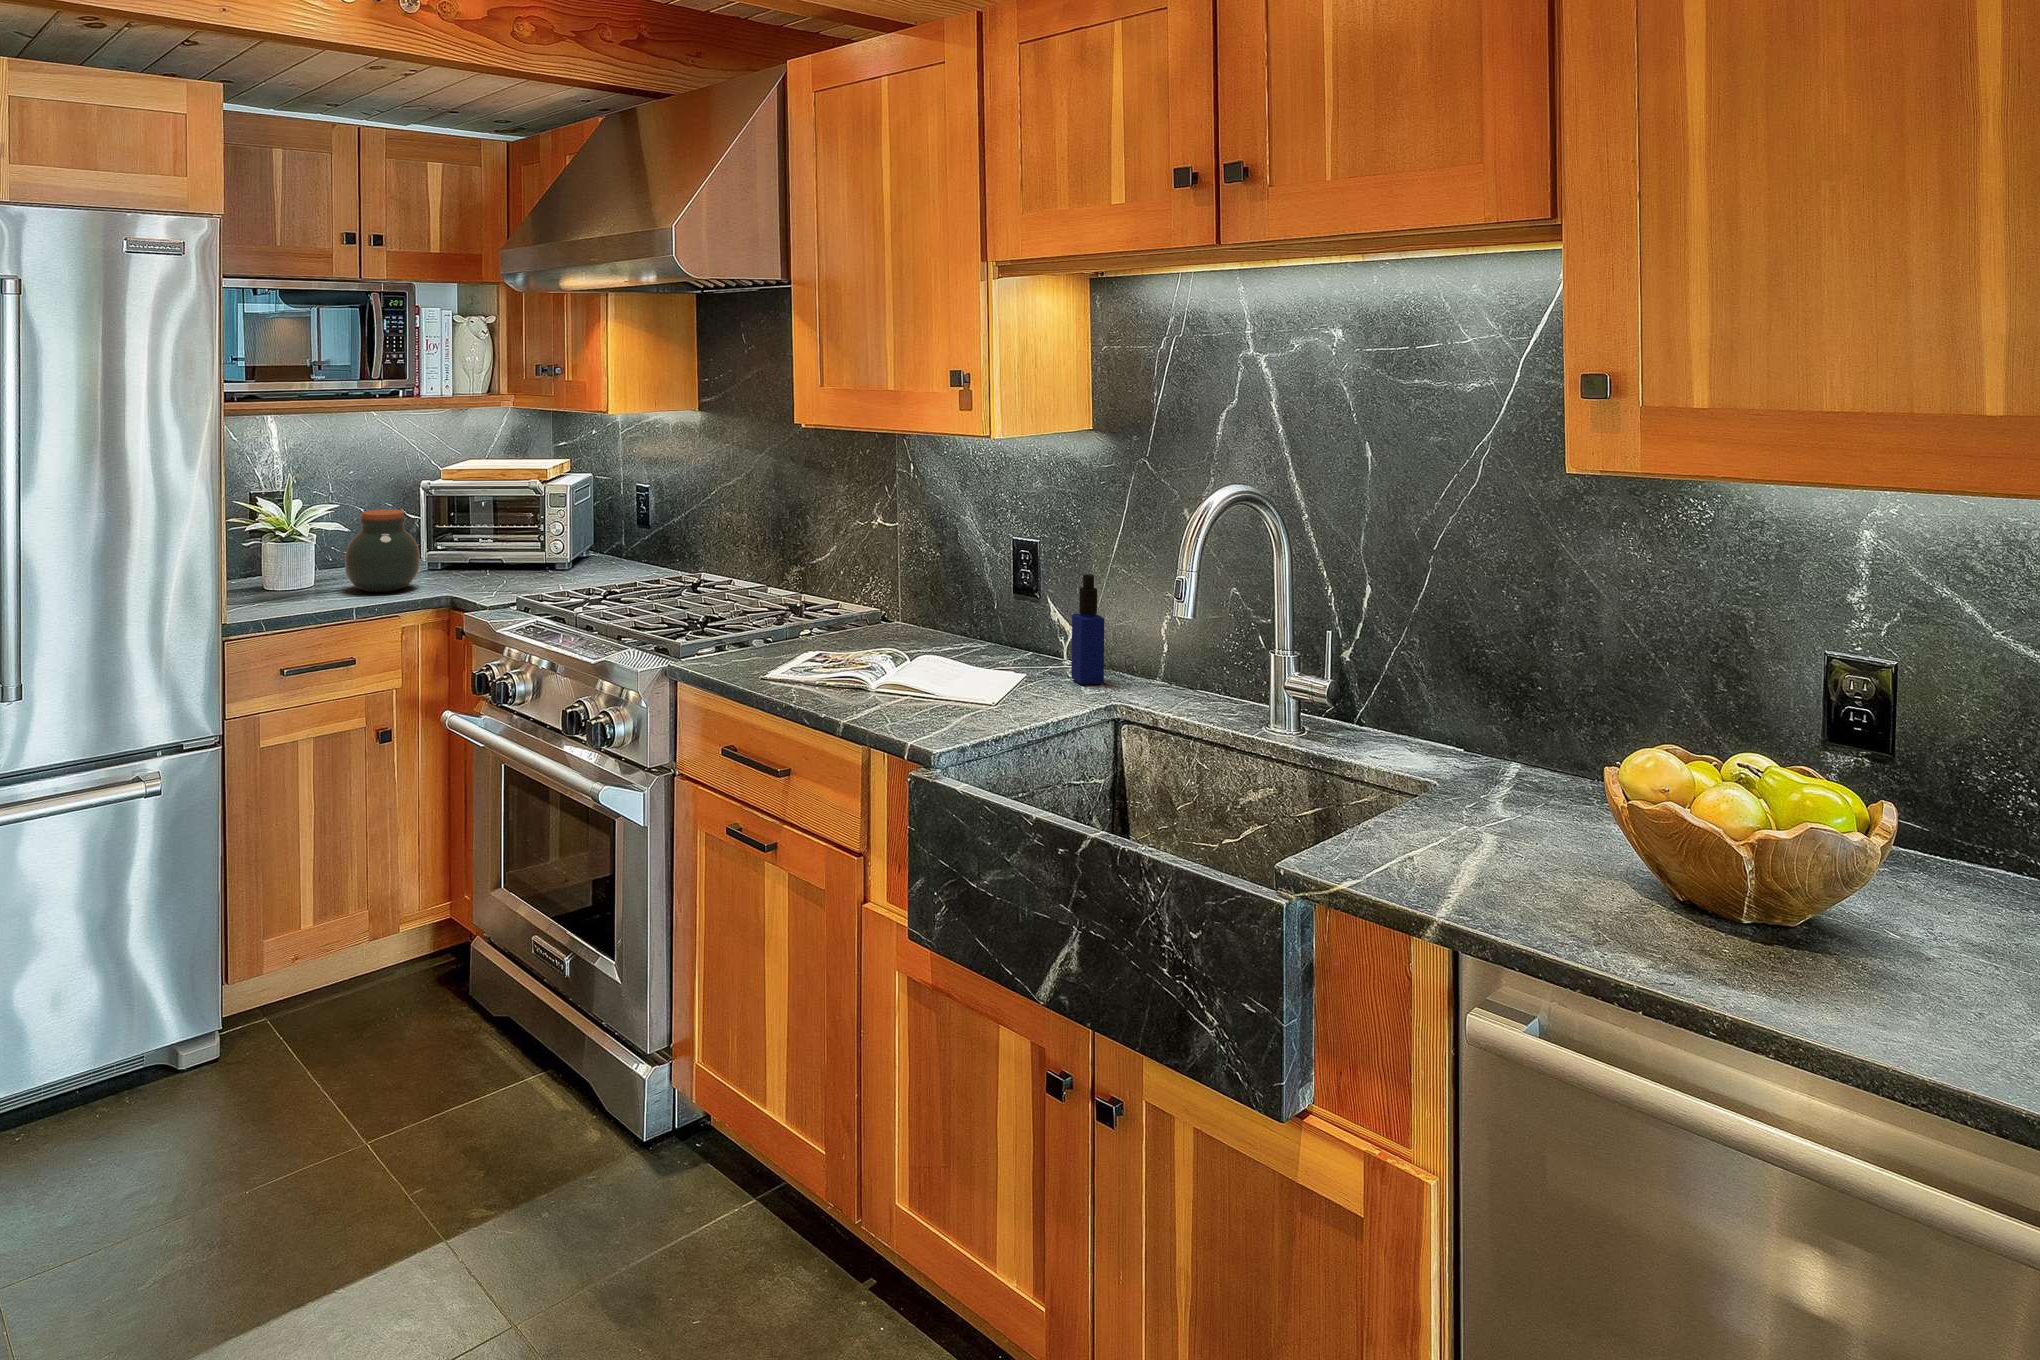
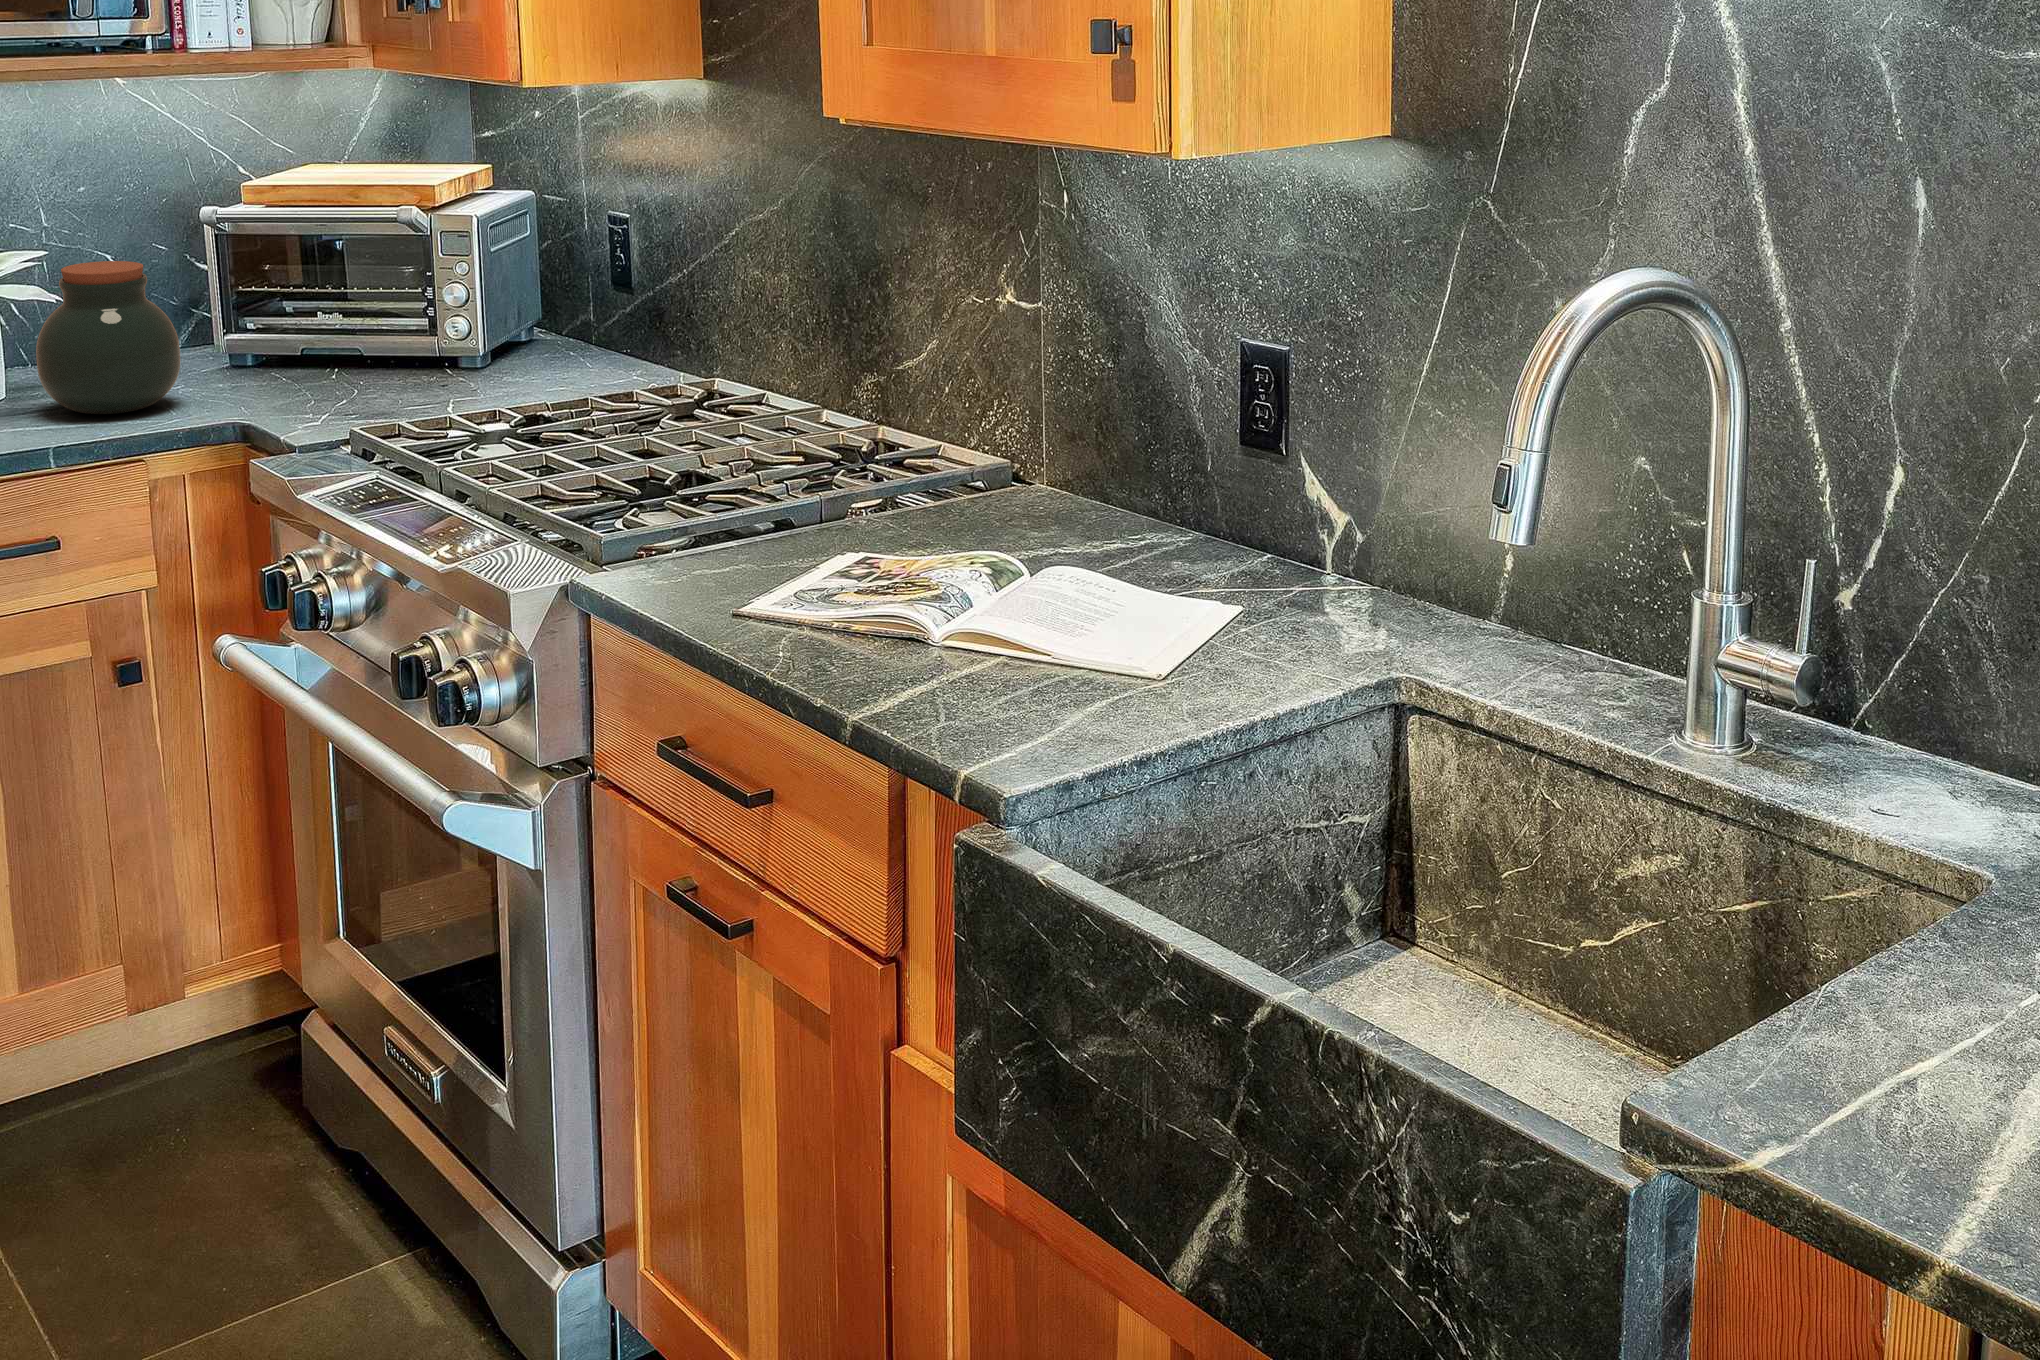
bottle: present [1071,574,1104,685] -> none [1330,421,1394,631]

